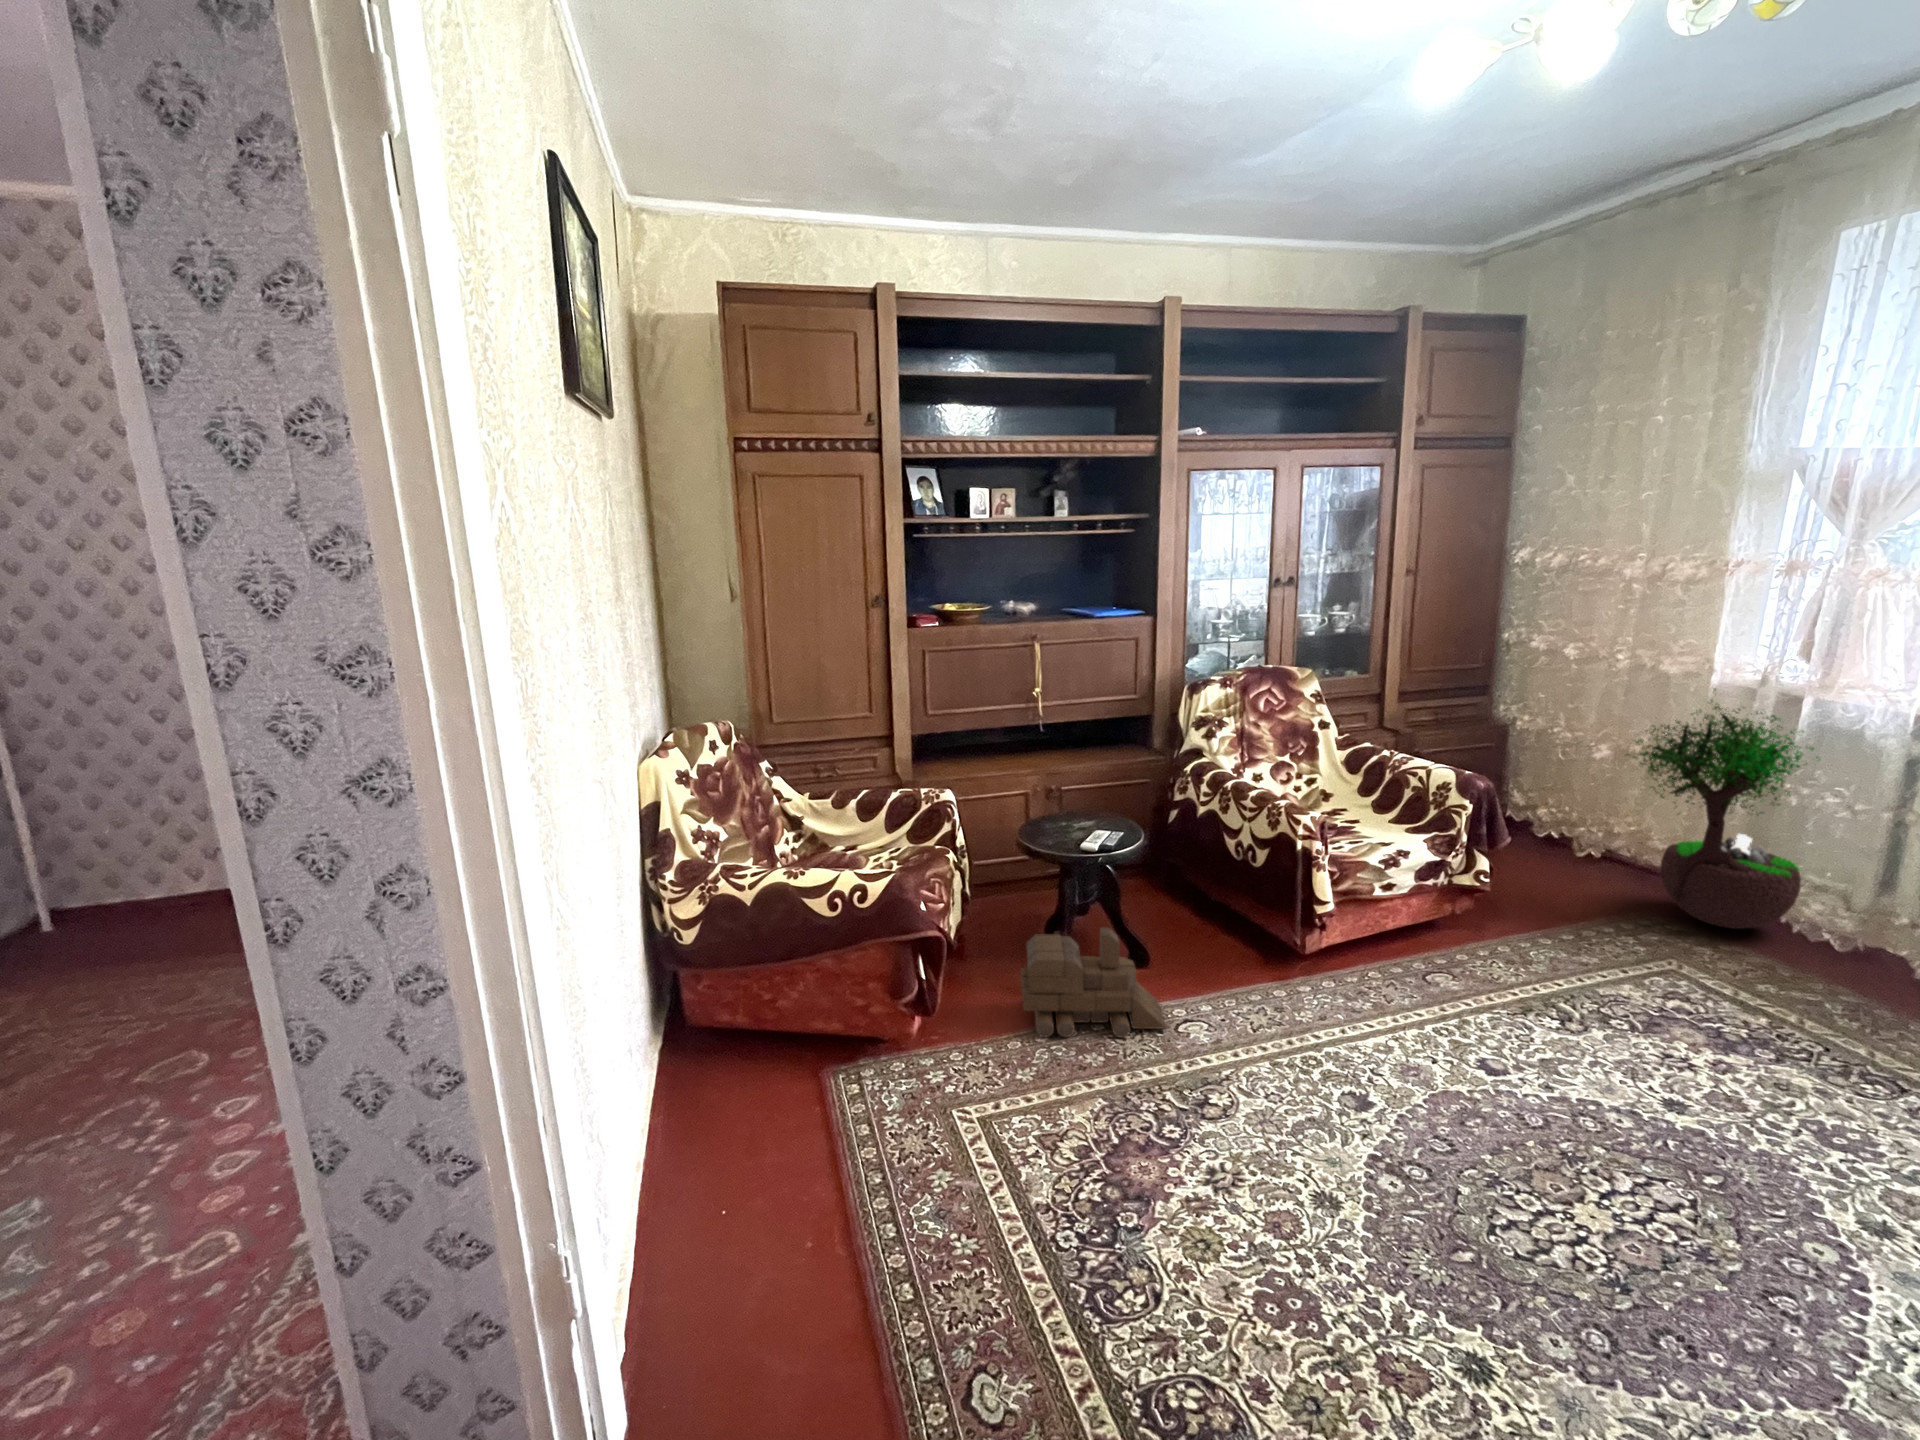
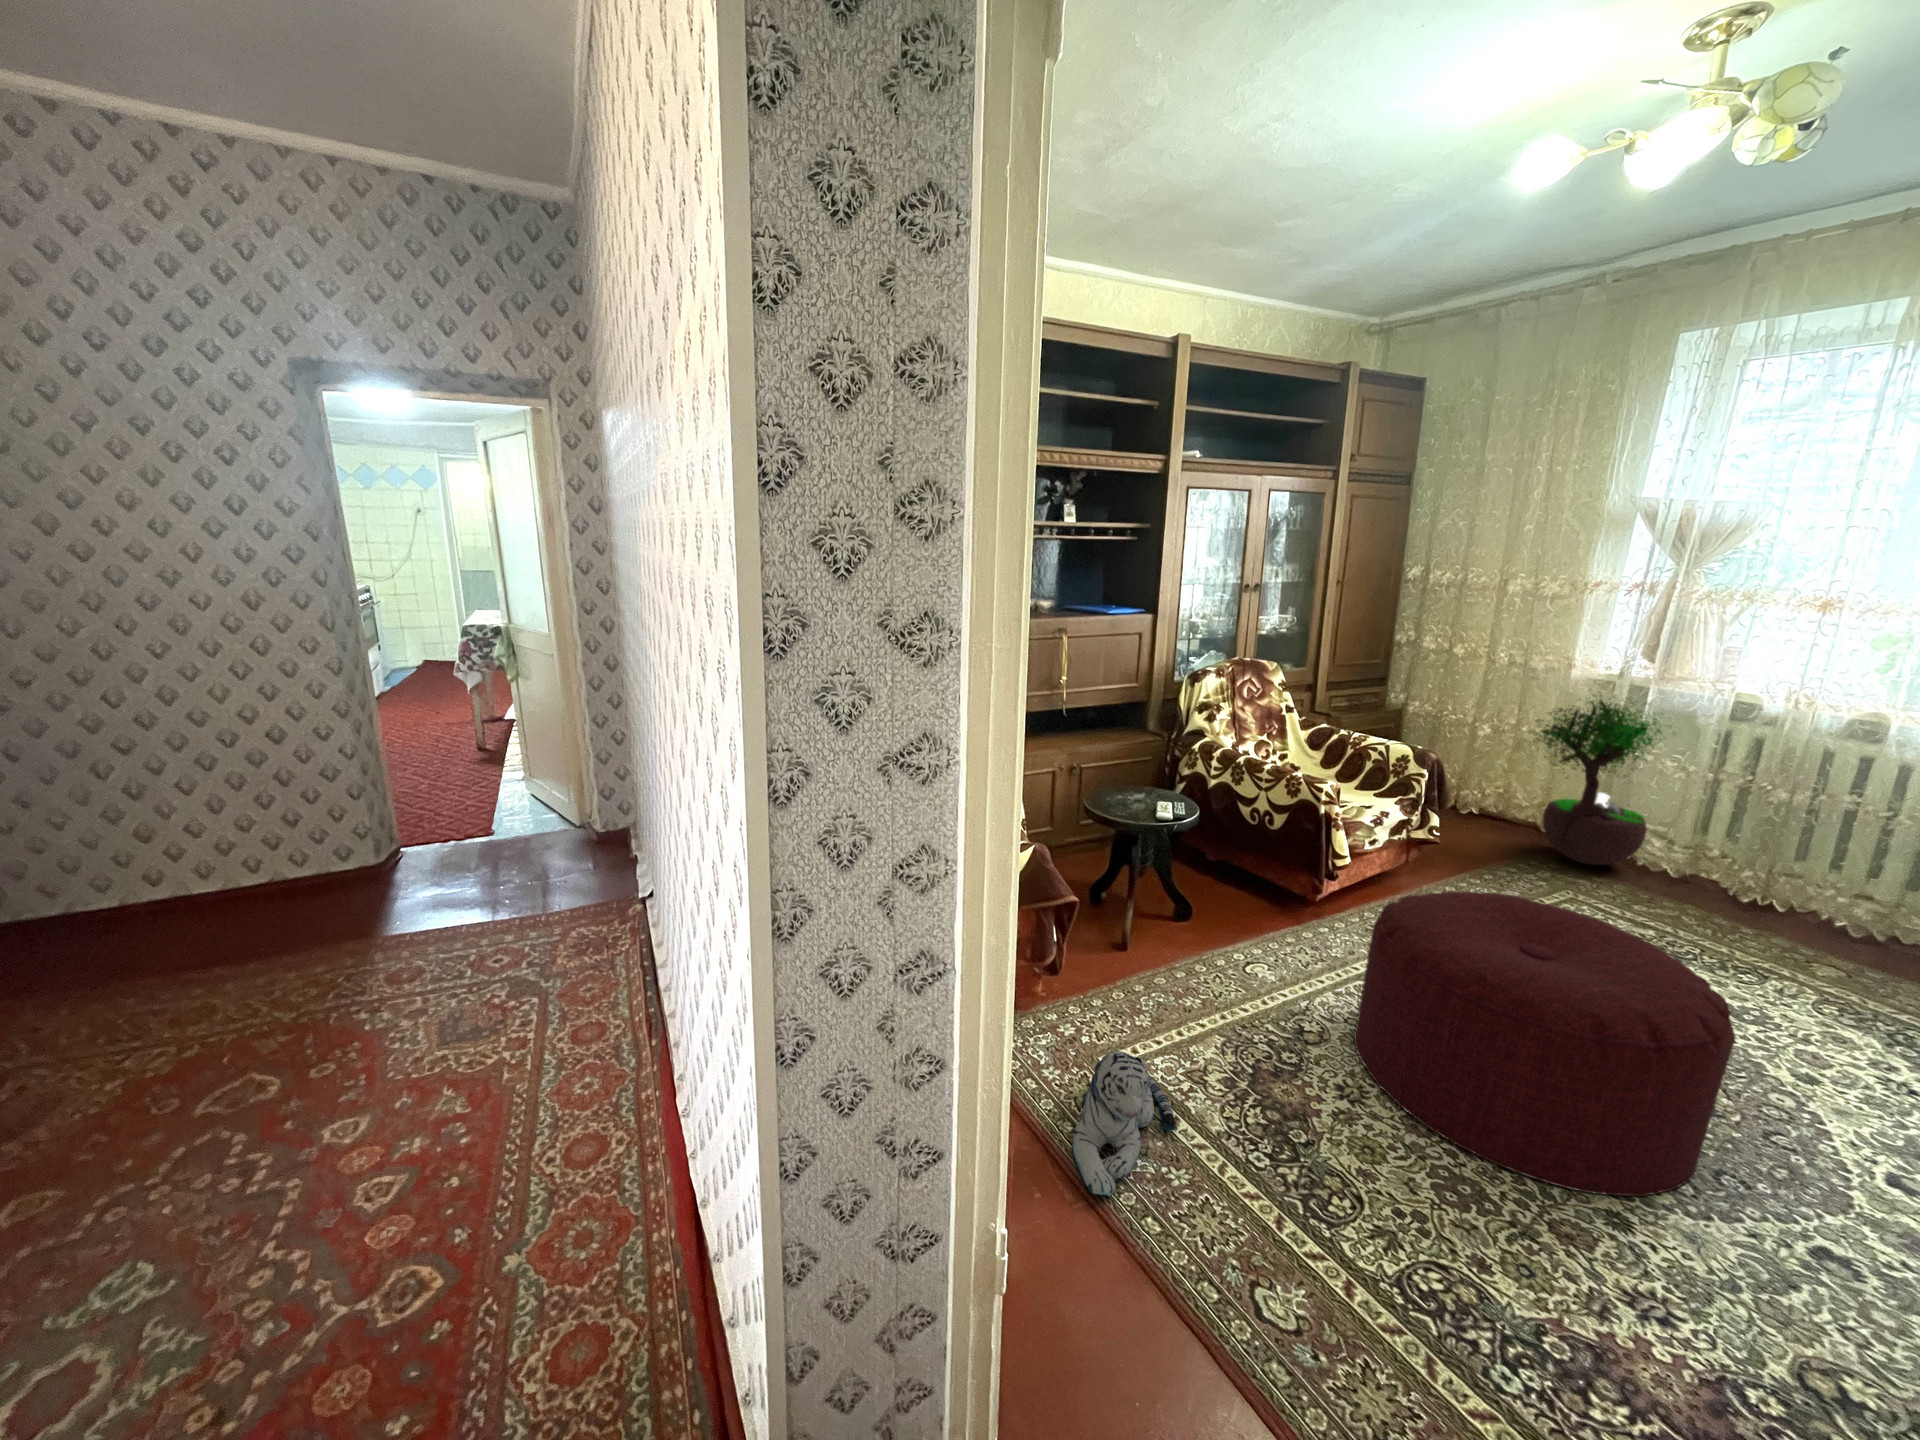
toy train: present [1021,928,1167,1038] -> none [1104,886,1239,986]
ottoman: none [1253,949,1676,1343] -> present [1354,891,1736,1196]
plush toy: none [856,1100,1000,1256] -> present [1071,1050,1175,1196]

